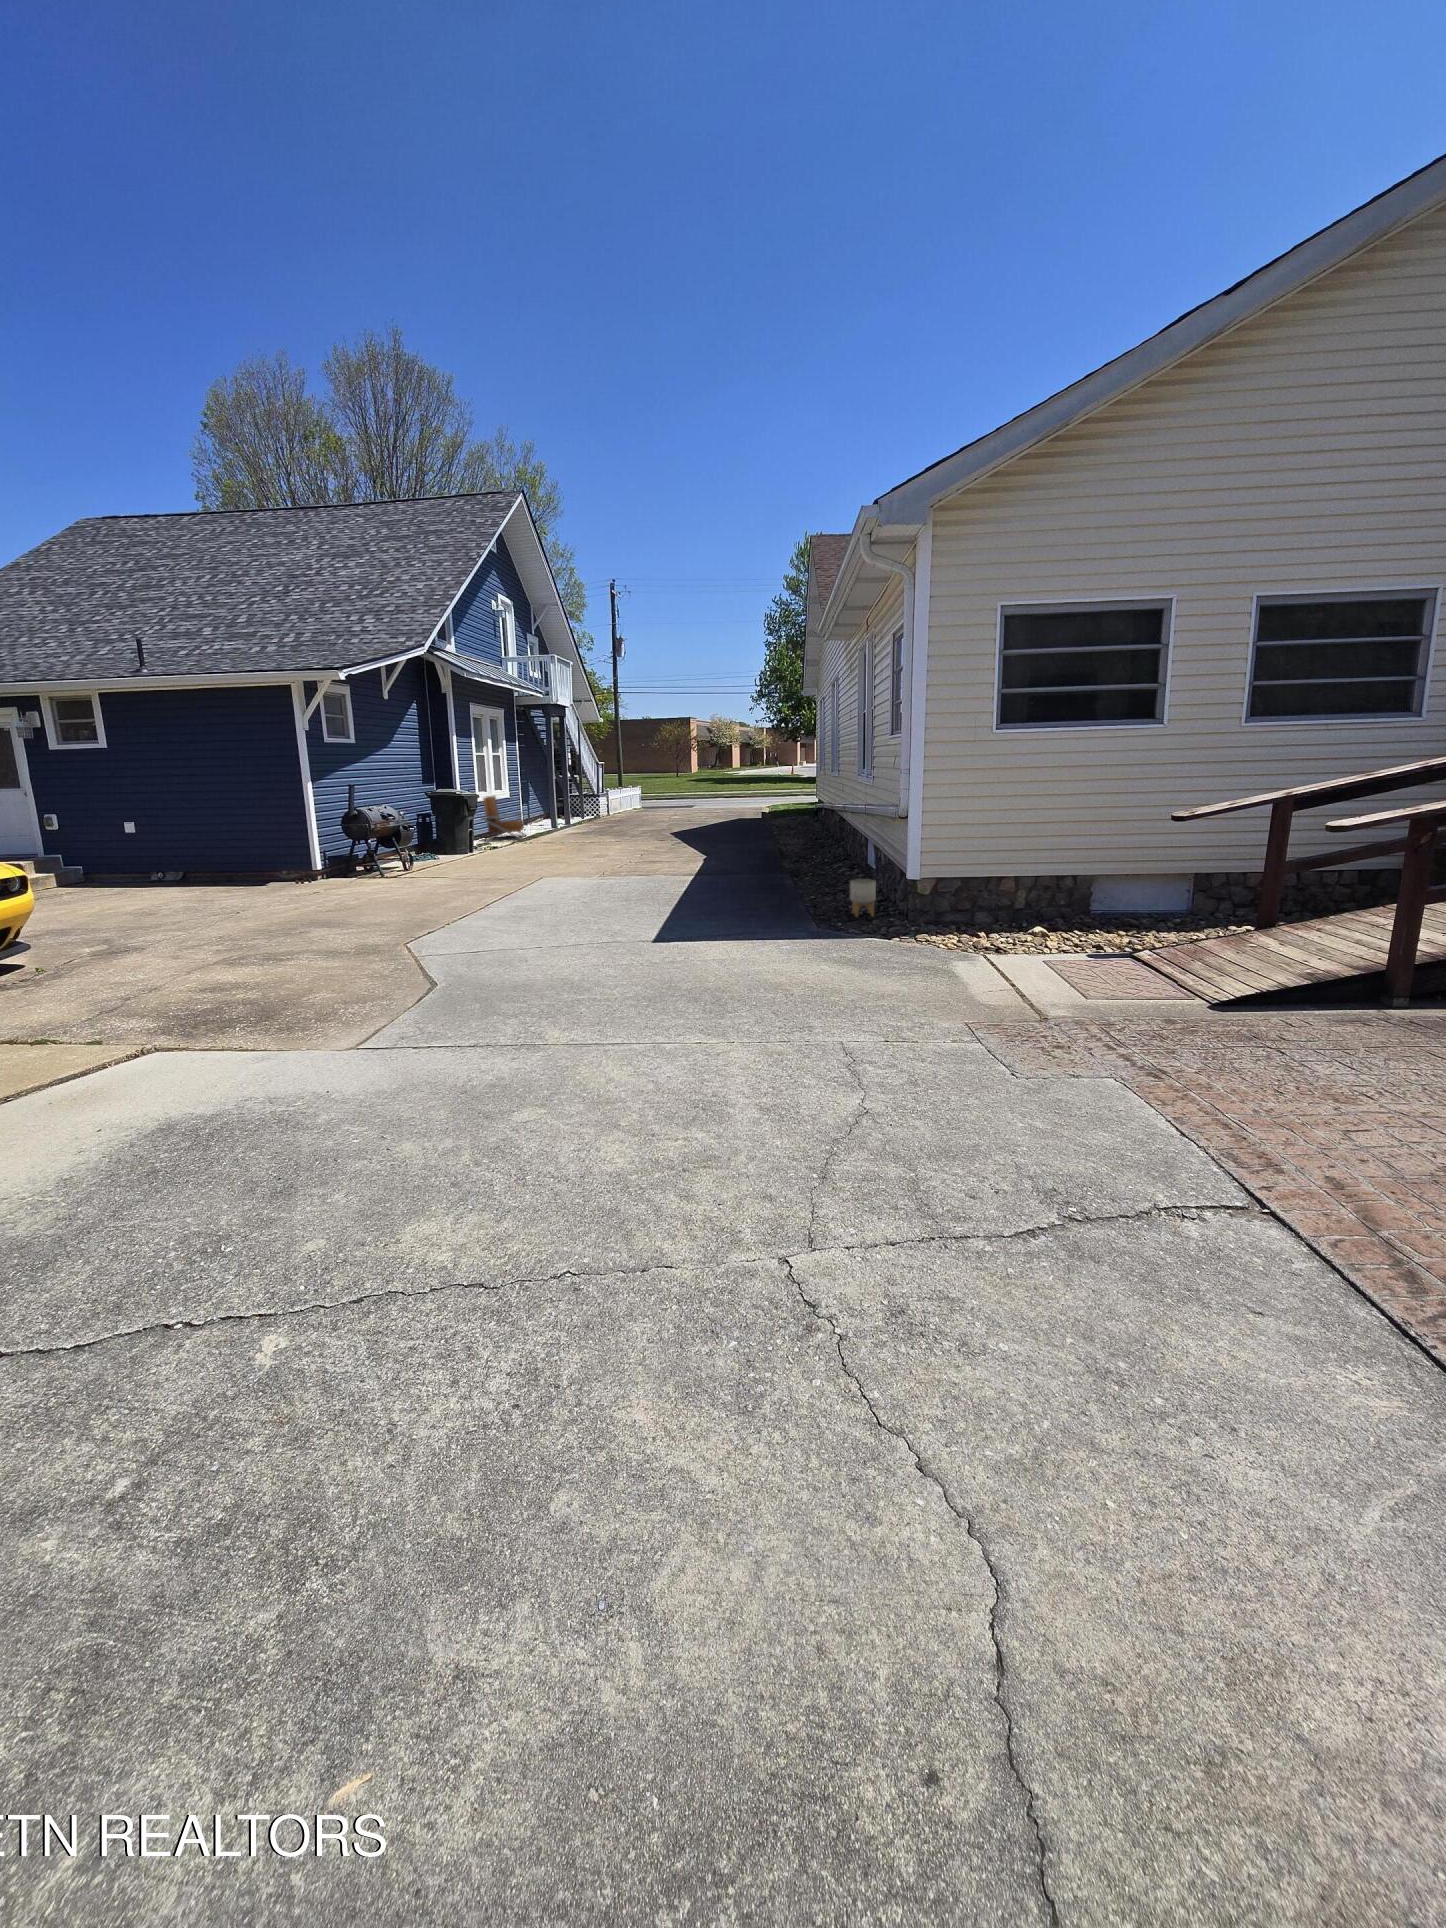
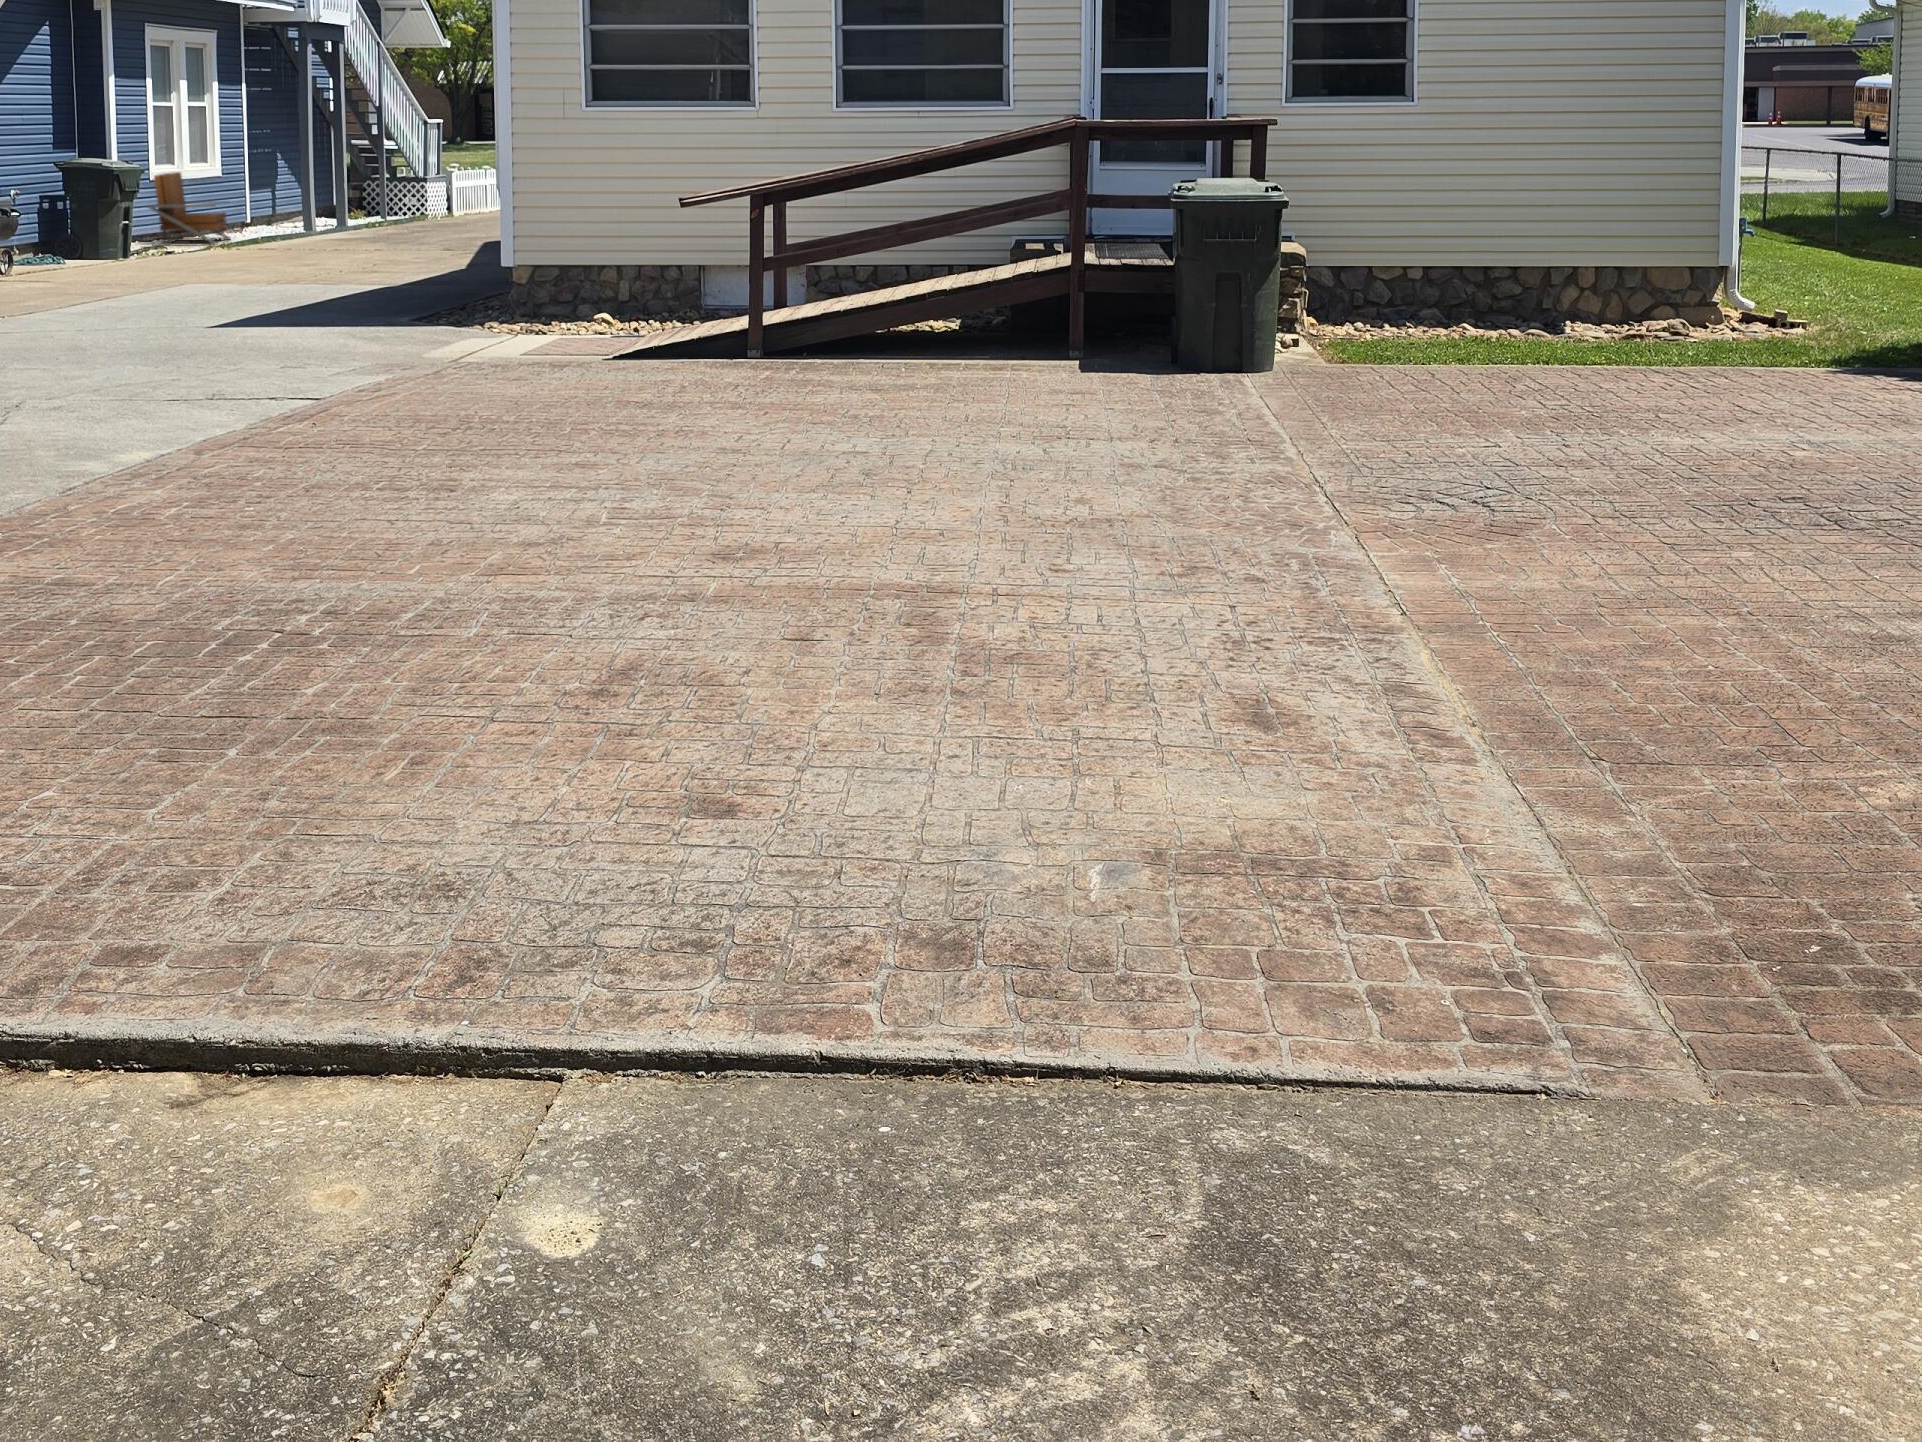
planter: present [850,879,876,917] -> none [488,277,519,321]

